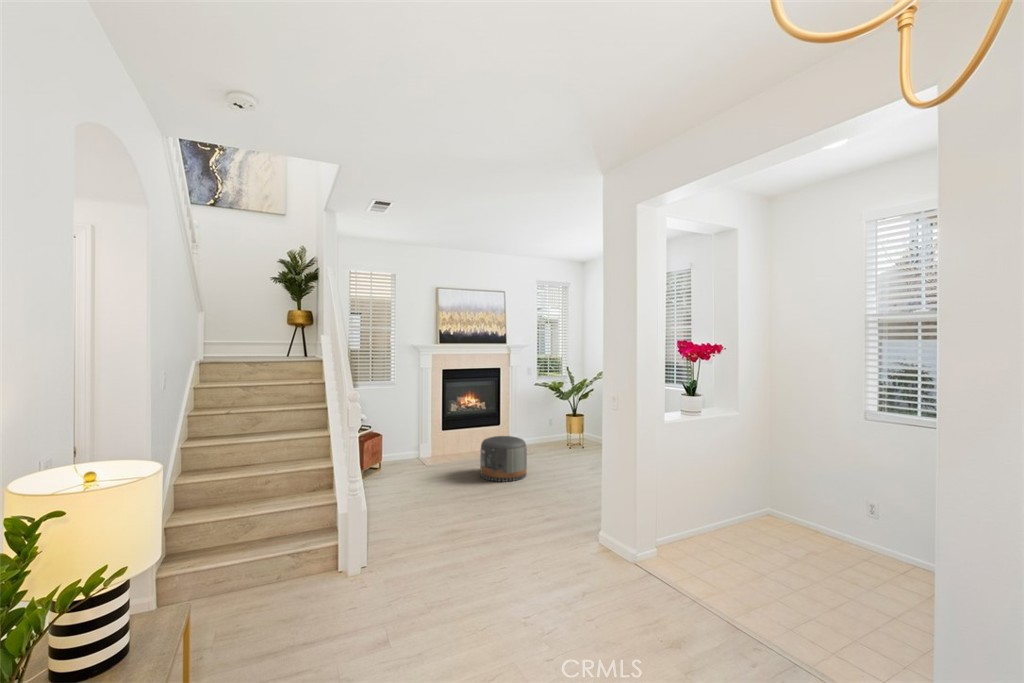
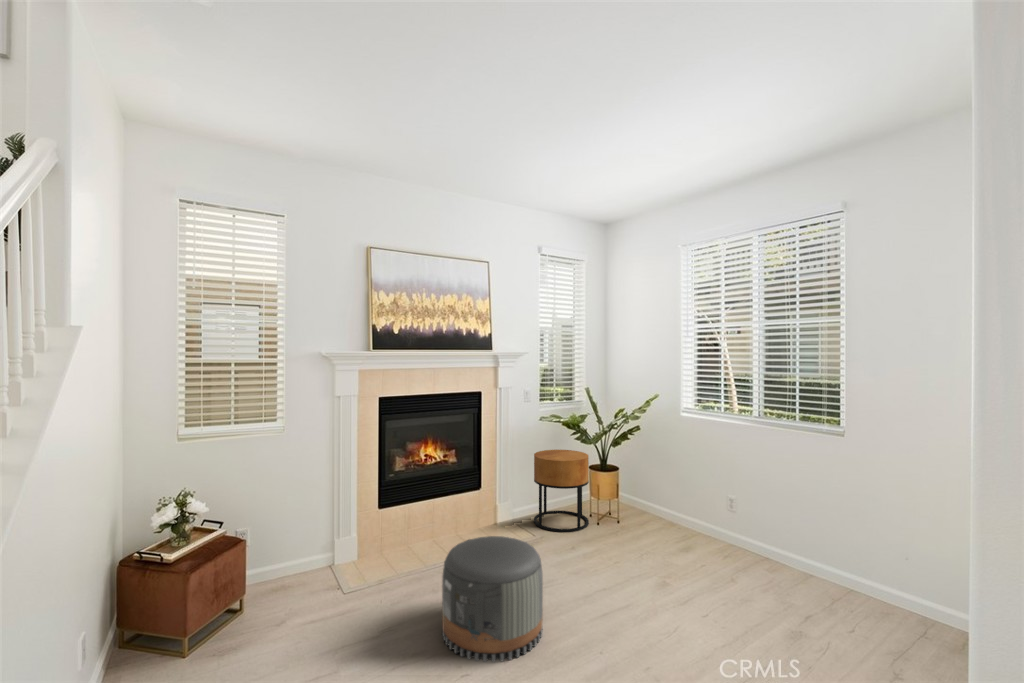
side table: none [531,404,564,449] -> present [534,450,589,532]

